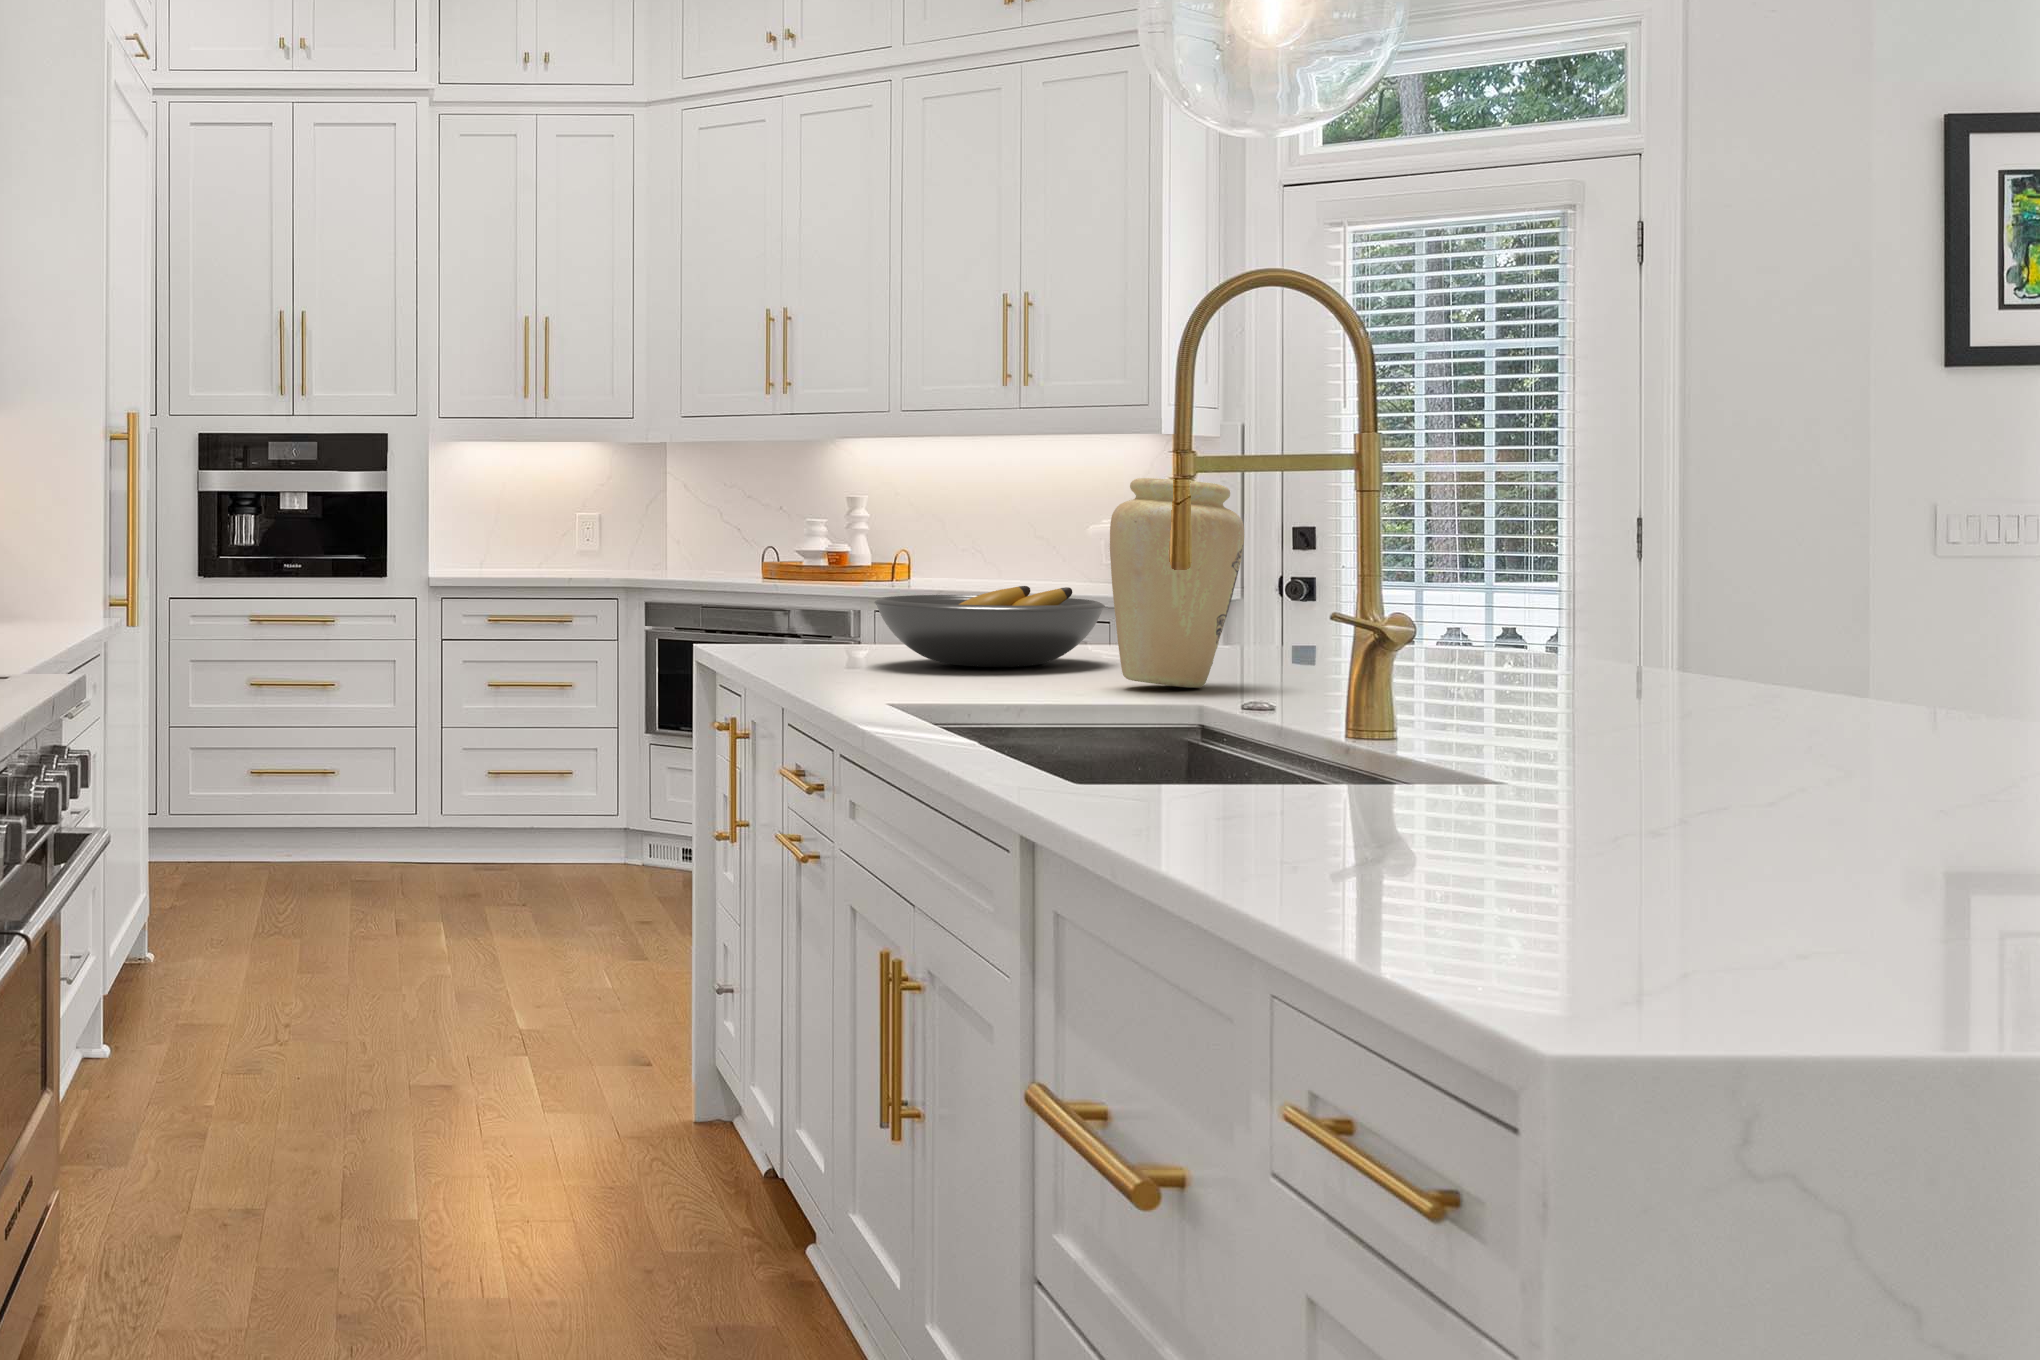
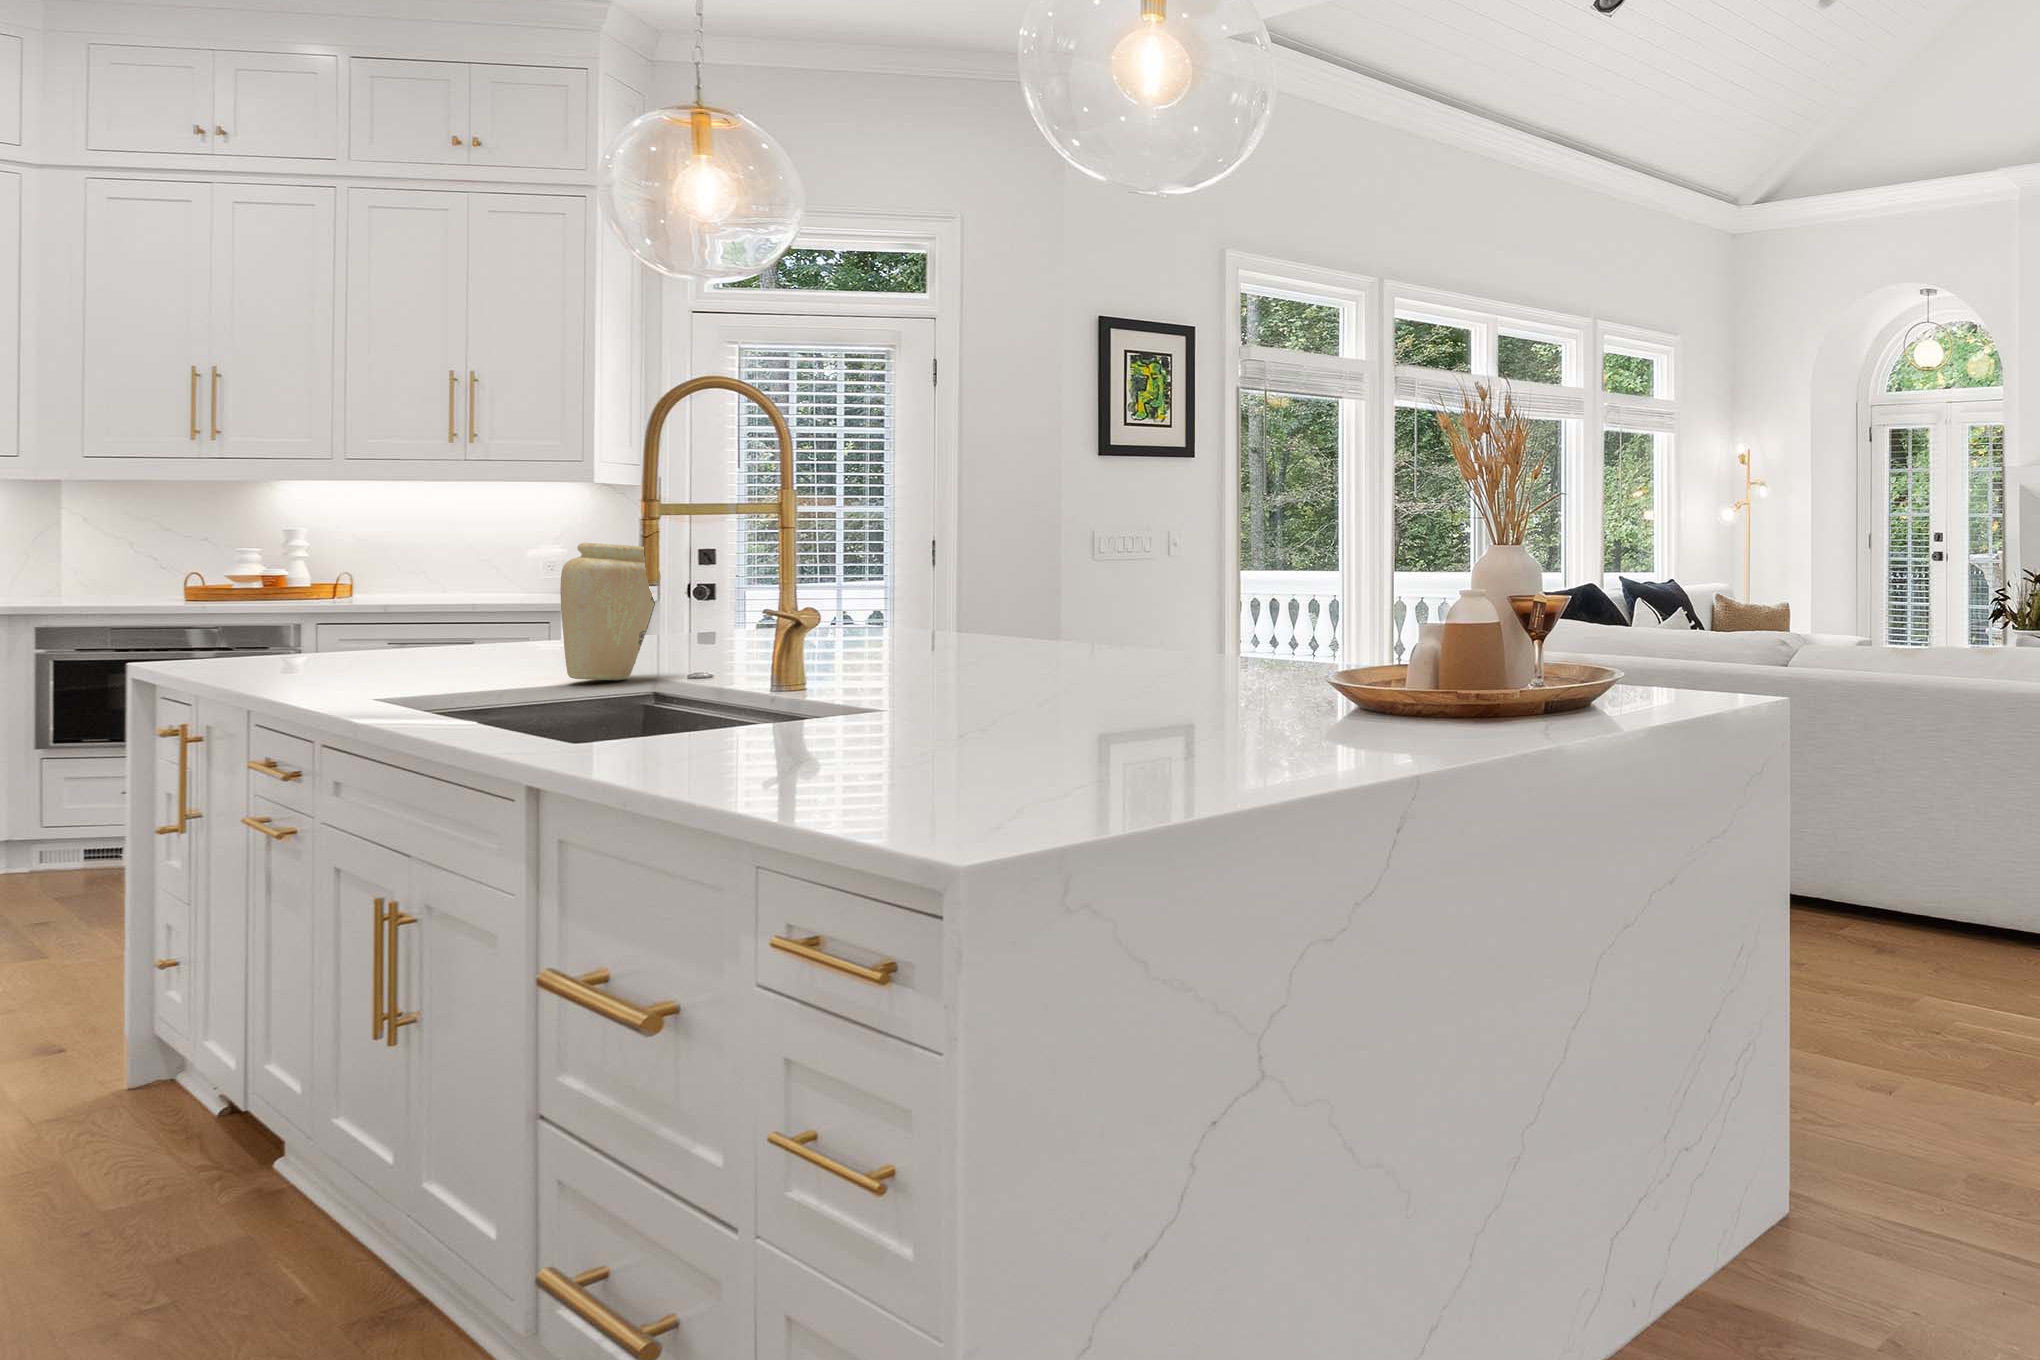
fruit bowl: present [875,586,1105,667] -> none [347,615,553,676]

